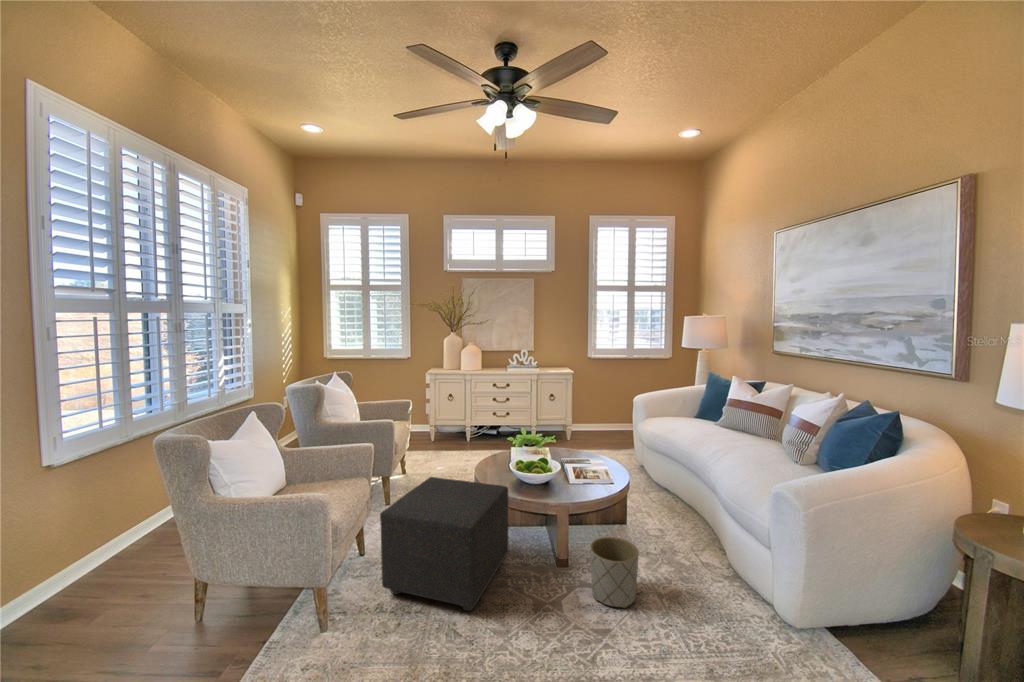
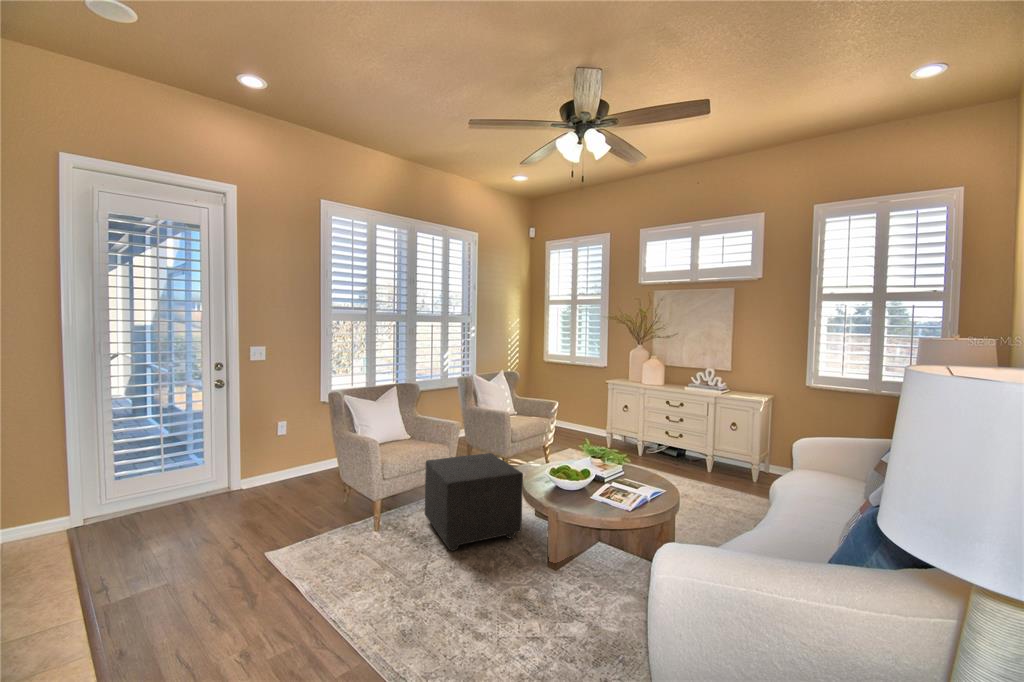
planter: present [590,537,639,608] -> none [531,539,577,607]

